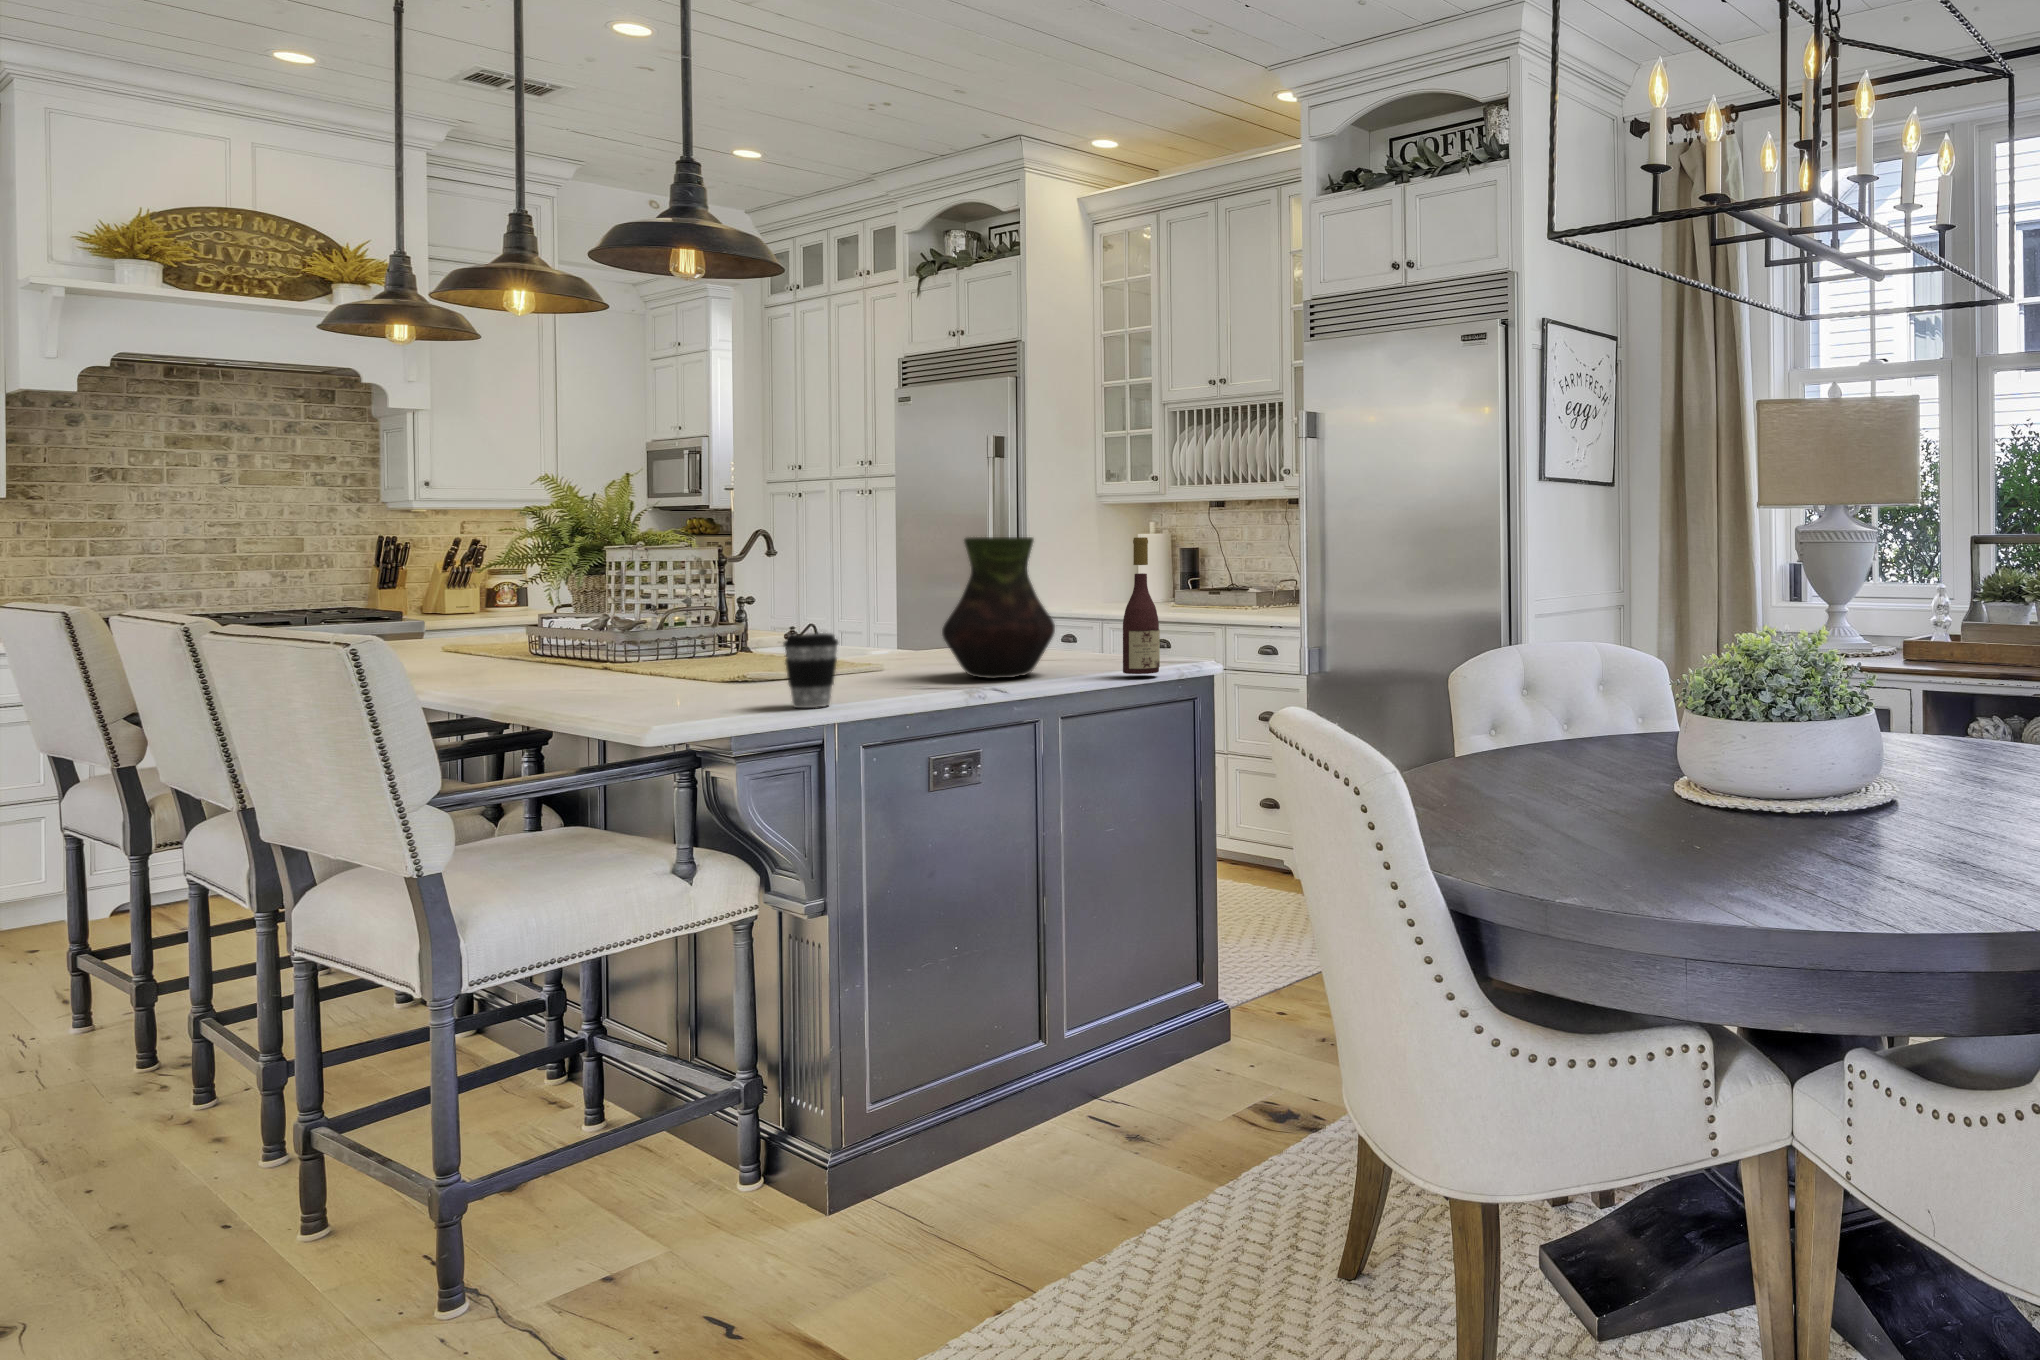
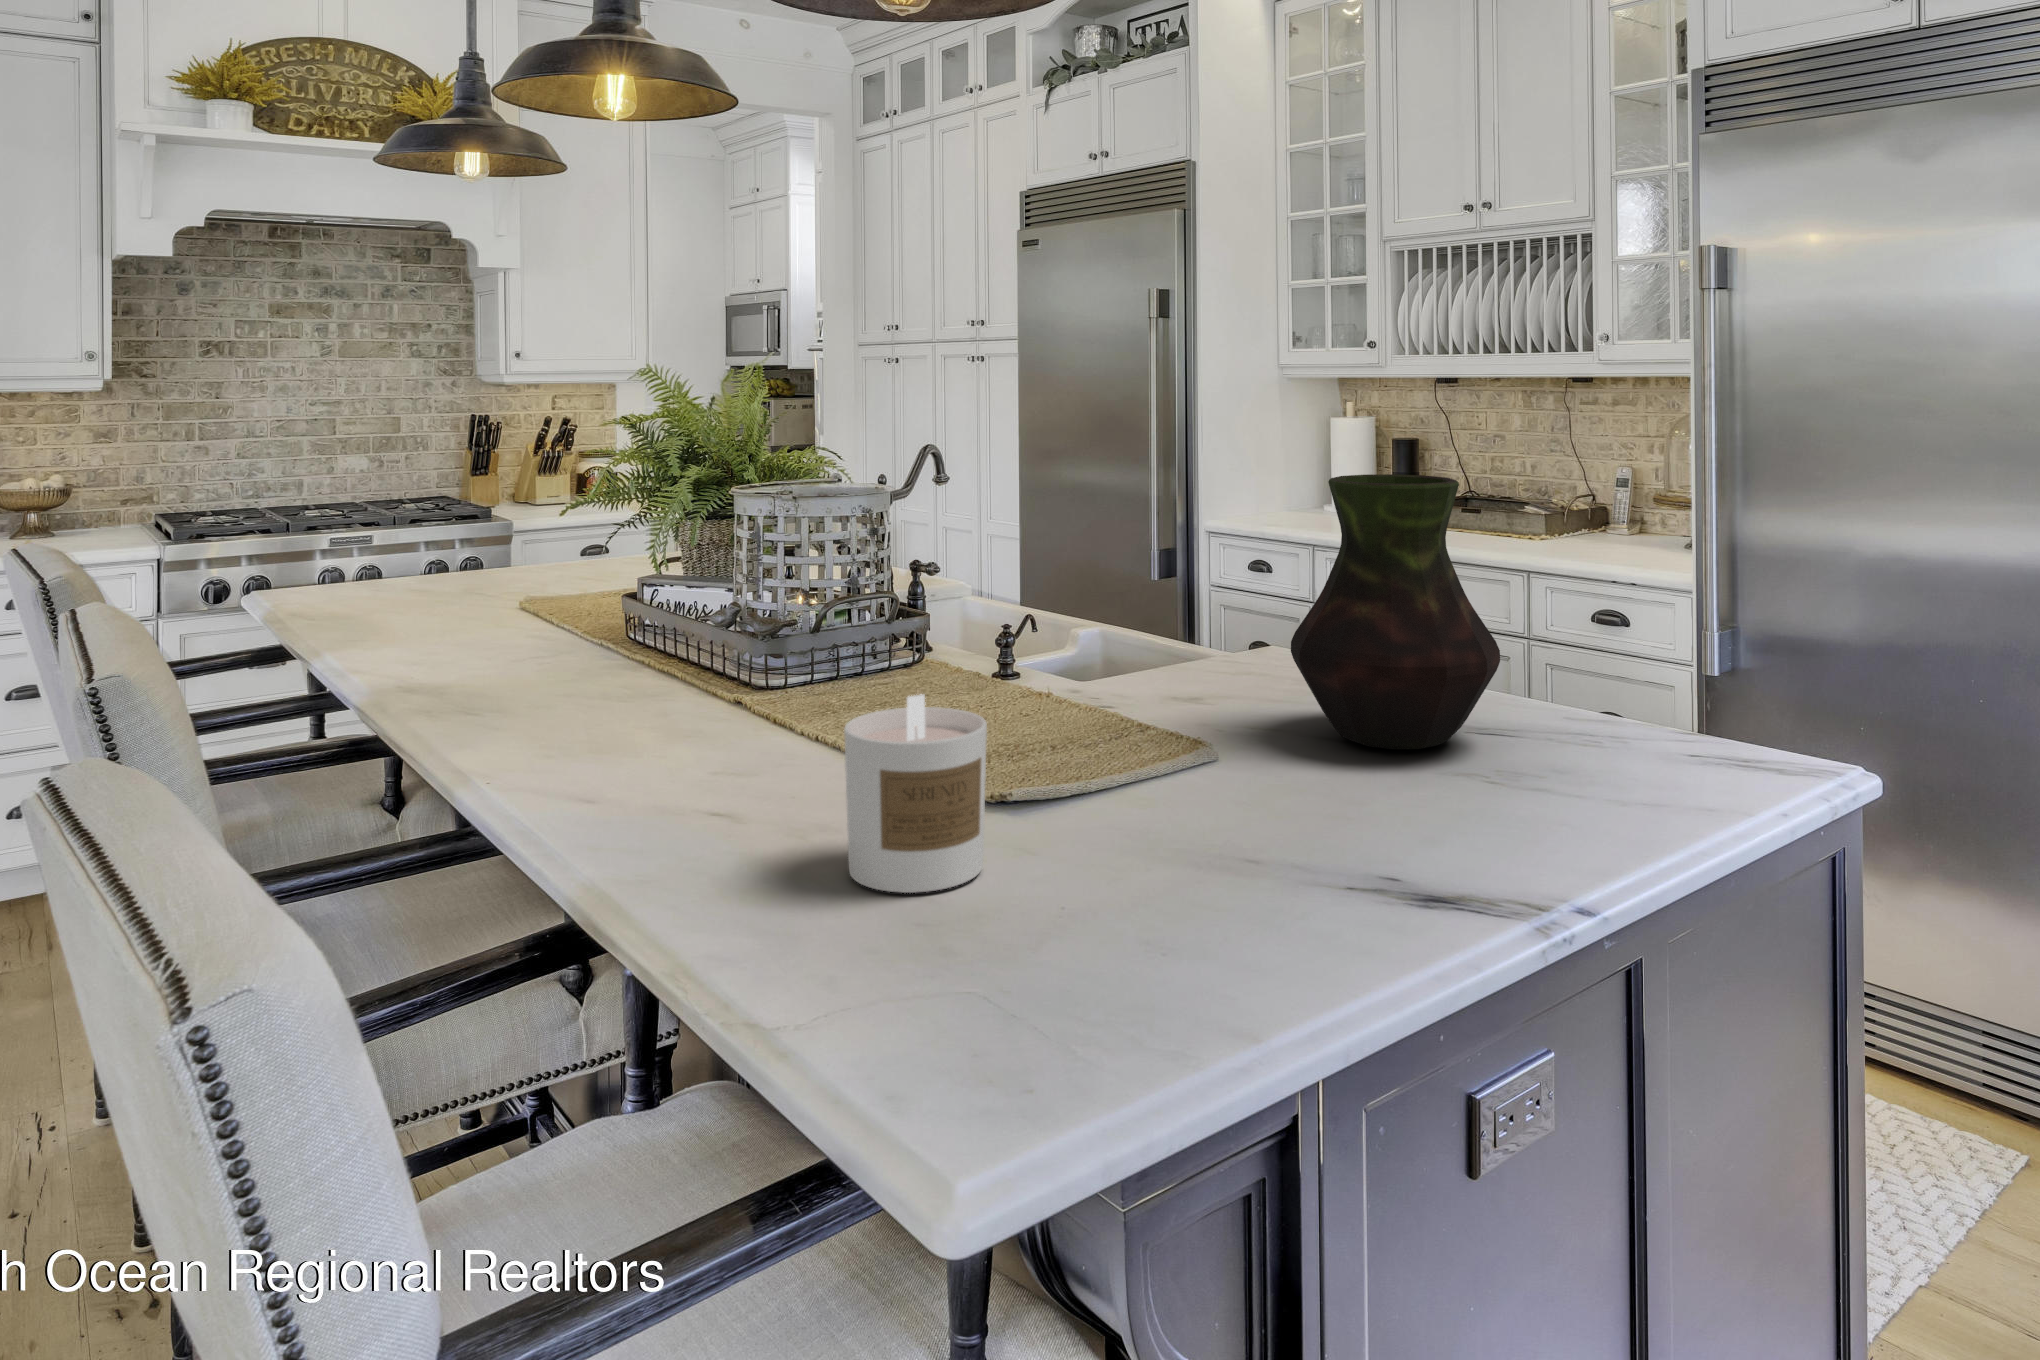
wine bottle: present [1123,537,1160,674] -> none [1638,484,1719,769]
candle: none [648,627,726,715] -> present [844,694,987,893]
coffee cup: present [783,633,838,708] -> none [1092,703,1197,873]

